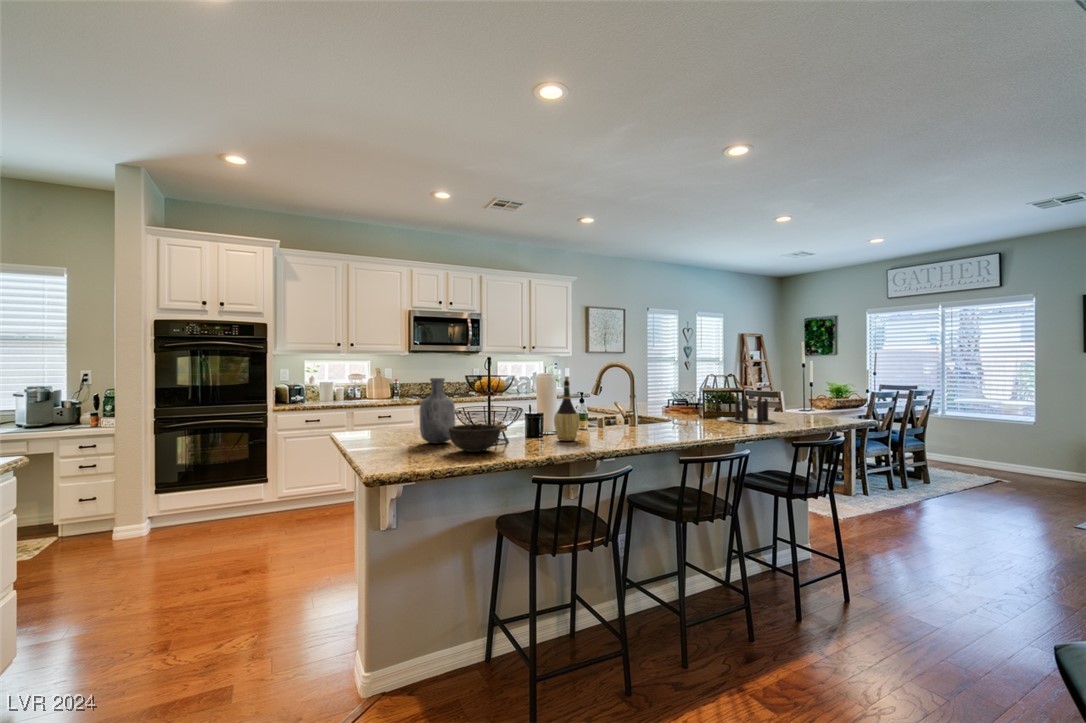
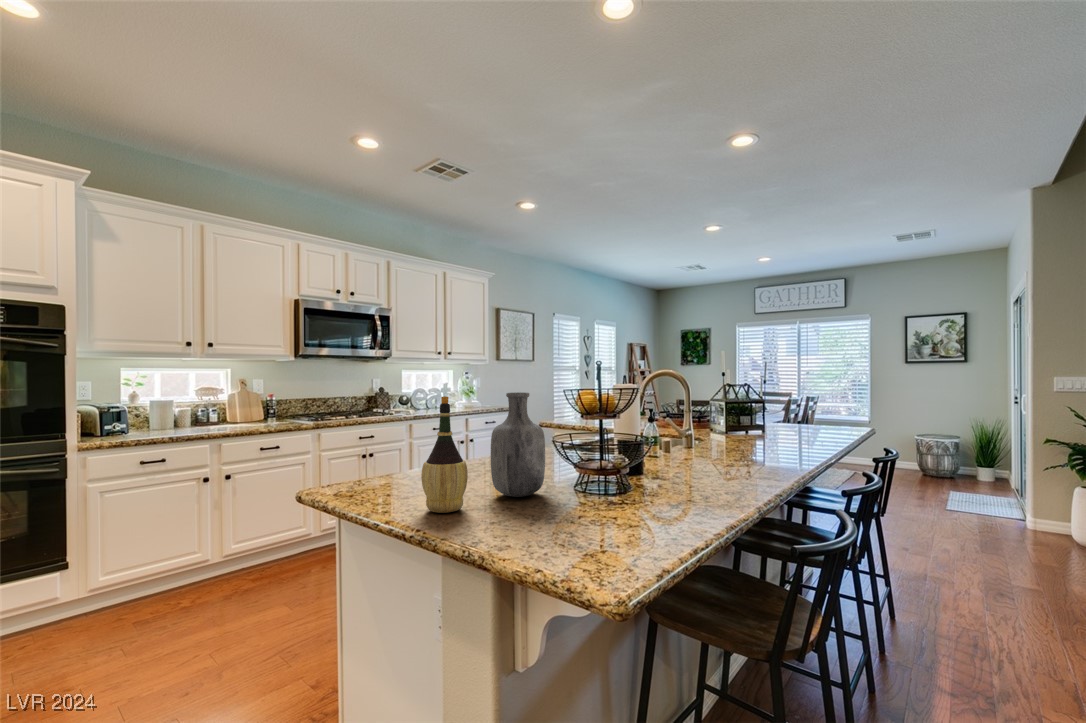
wine bottle: present [554,377,580,441] -> present [421,396,468,513]
candle: present [728,396,774,424] -> none [755,406,827,438]
bowl: present [448,424,501,452] -> none [577,462,661,509]

